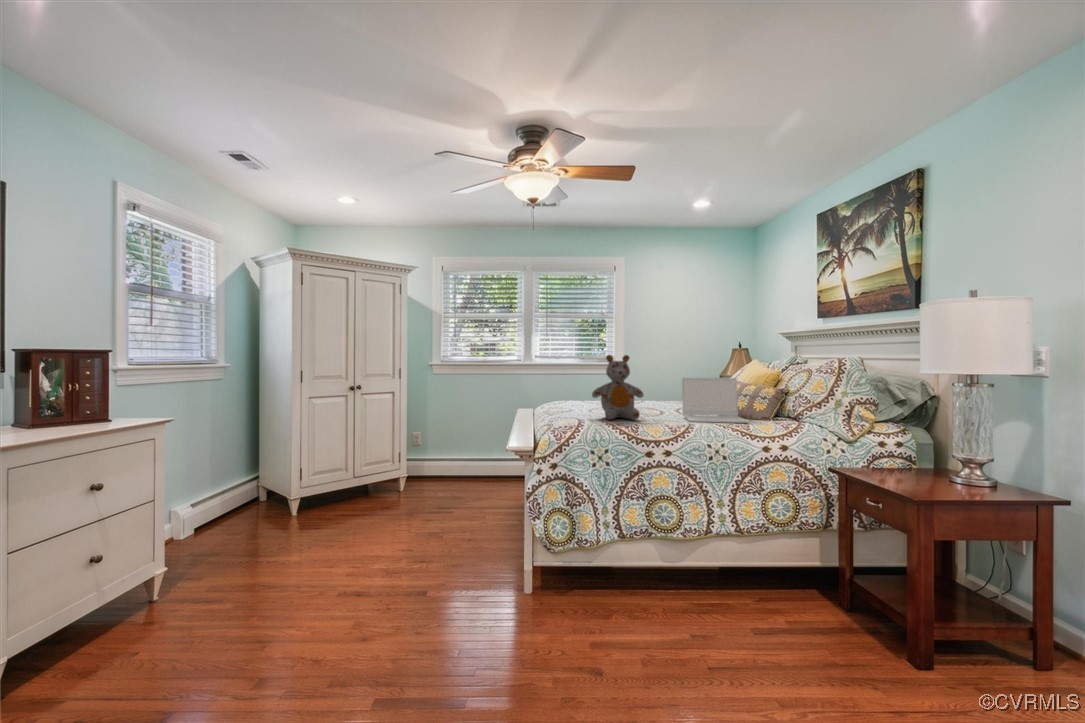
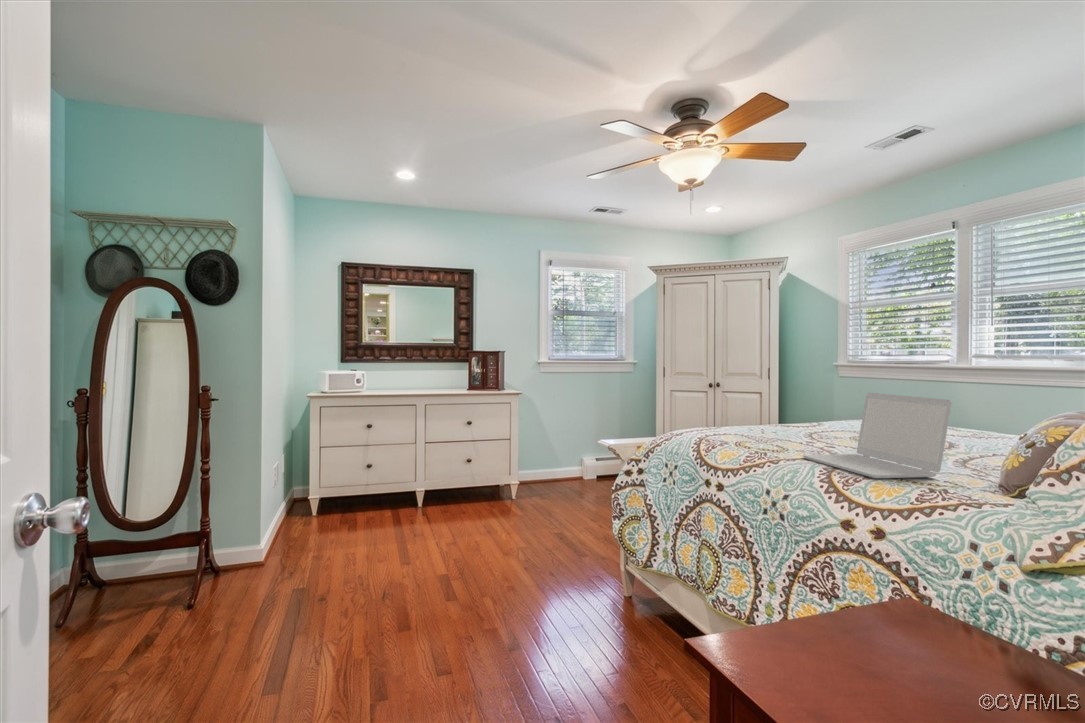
stuffed bear: present [592,355,644,420] -> none [718,354,794,442]

